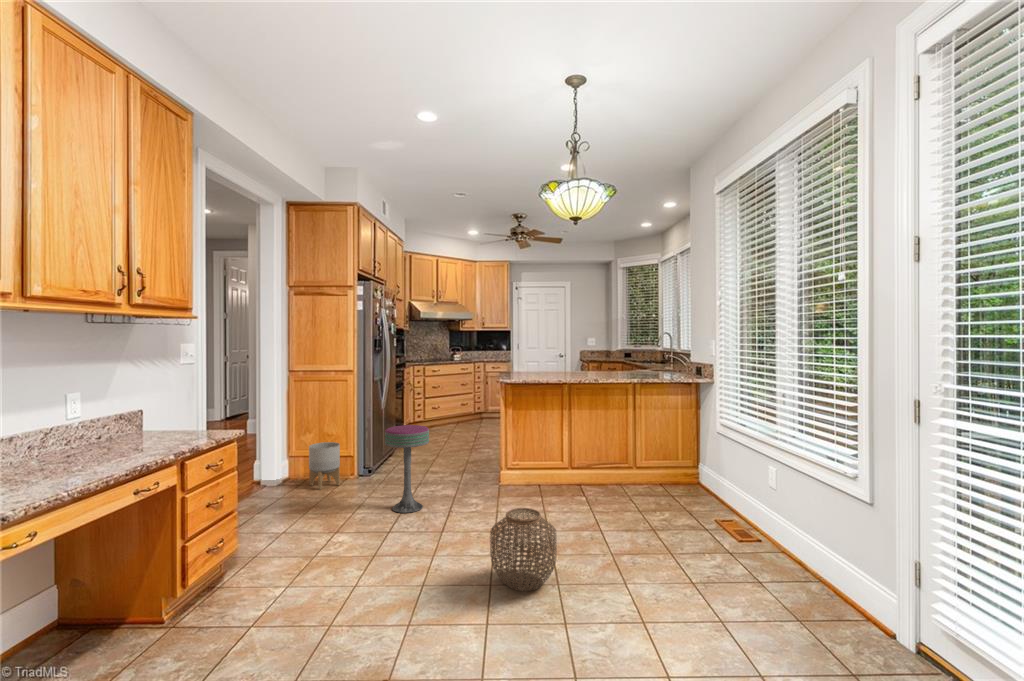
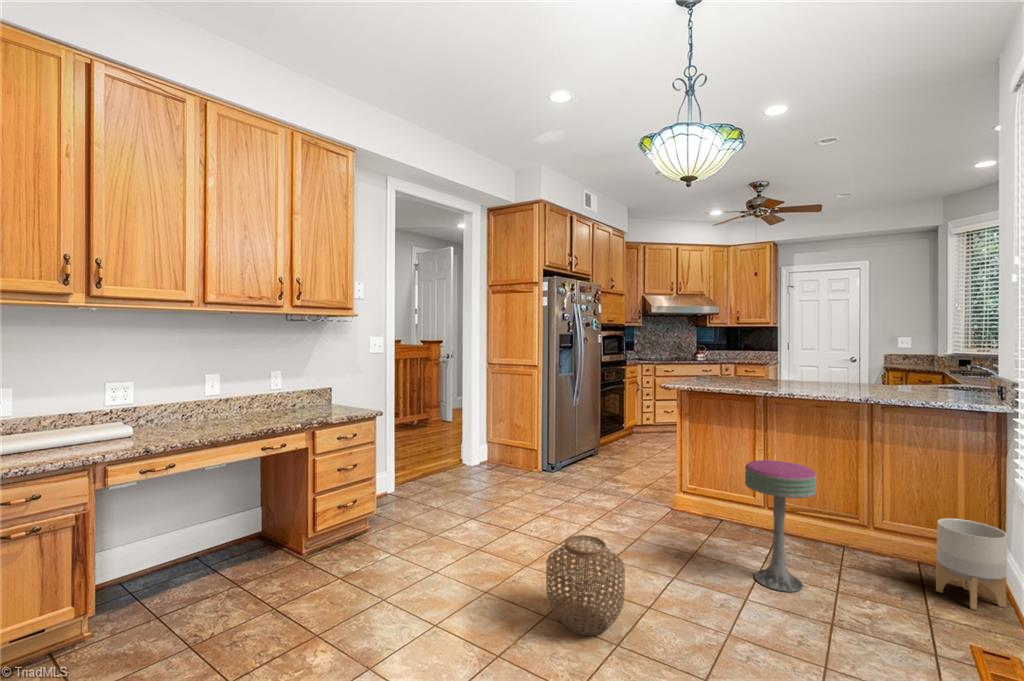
bar stool: present [385,425,429,513] -> present [745,460,816,592]
planter: present [309,442,340,490] -> present [936,518,1007,610]

